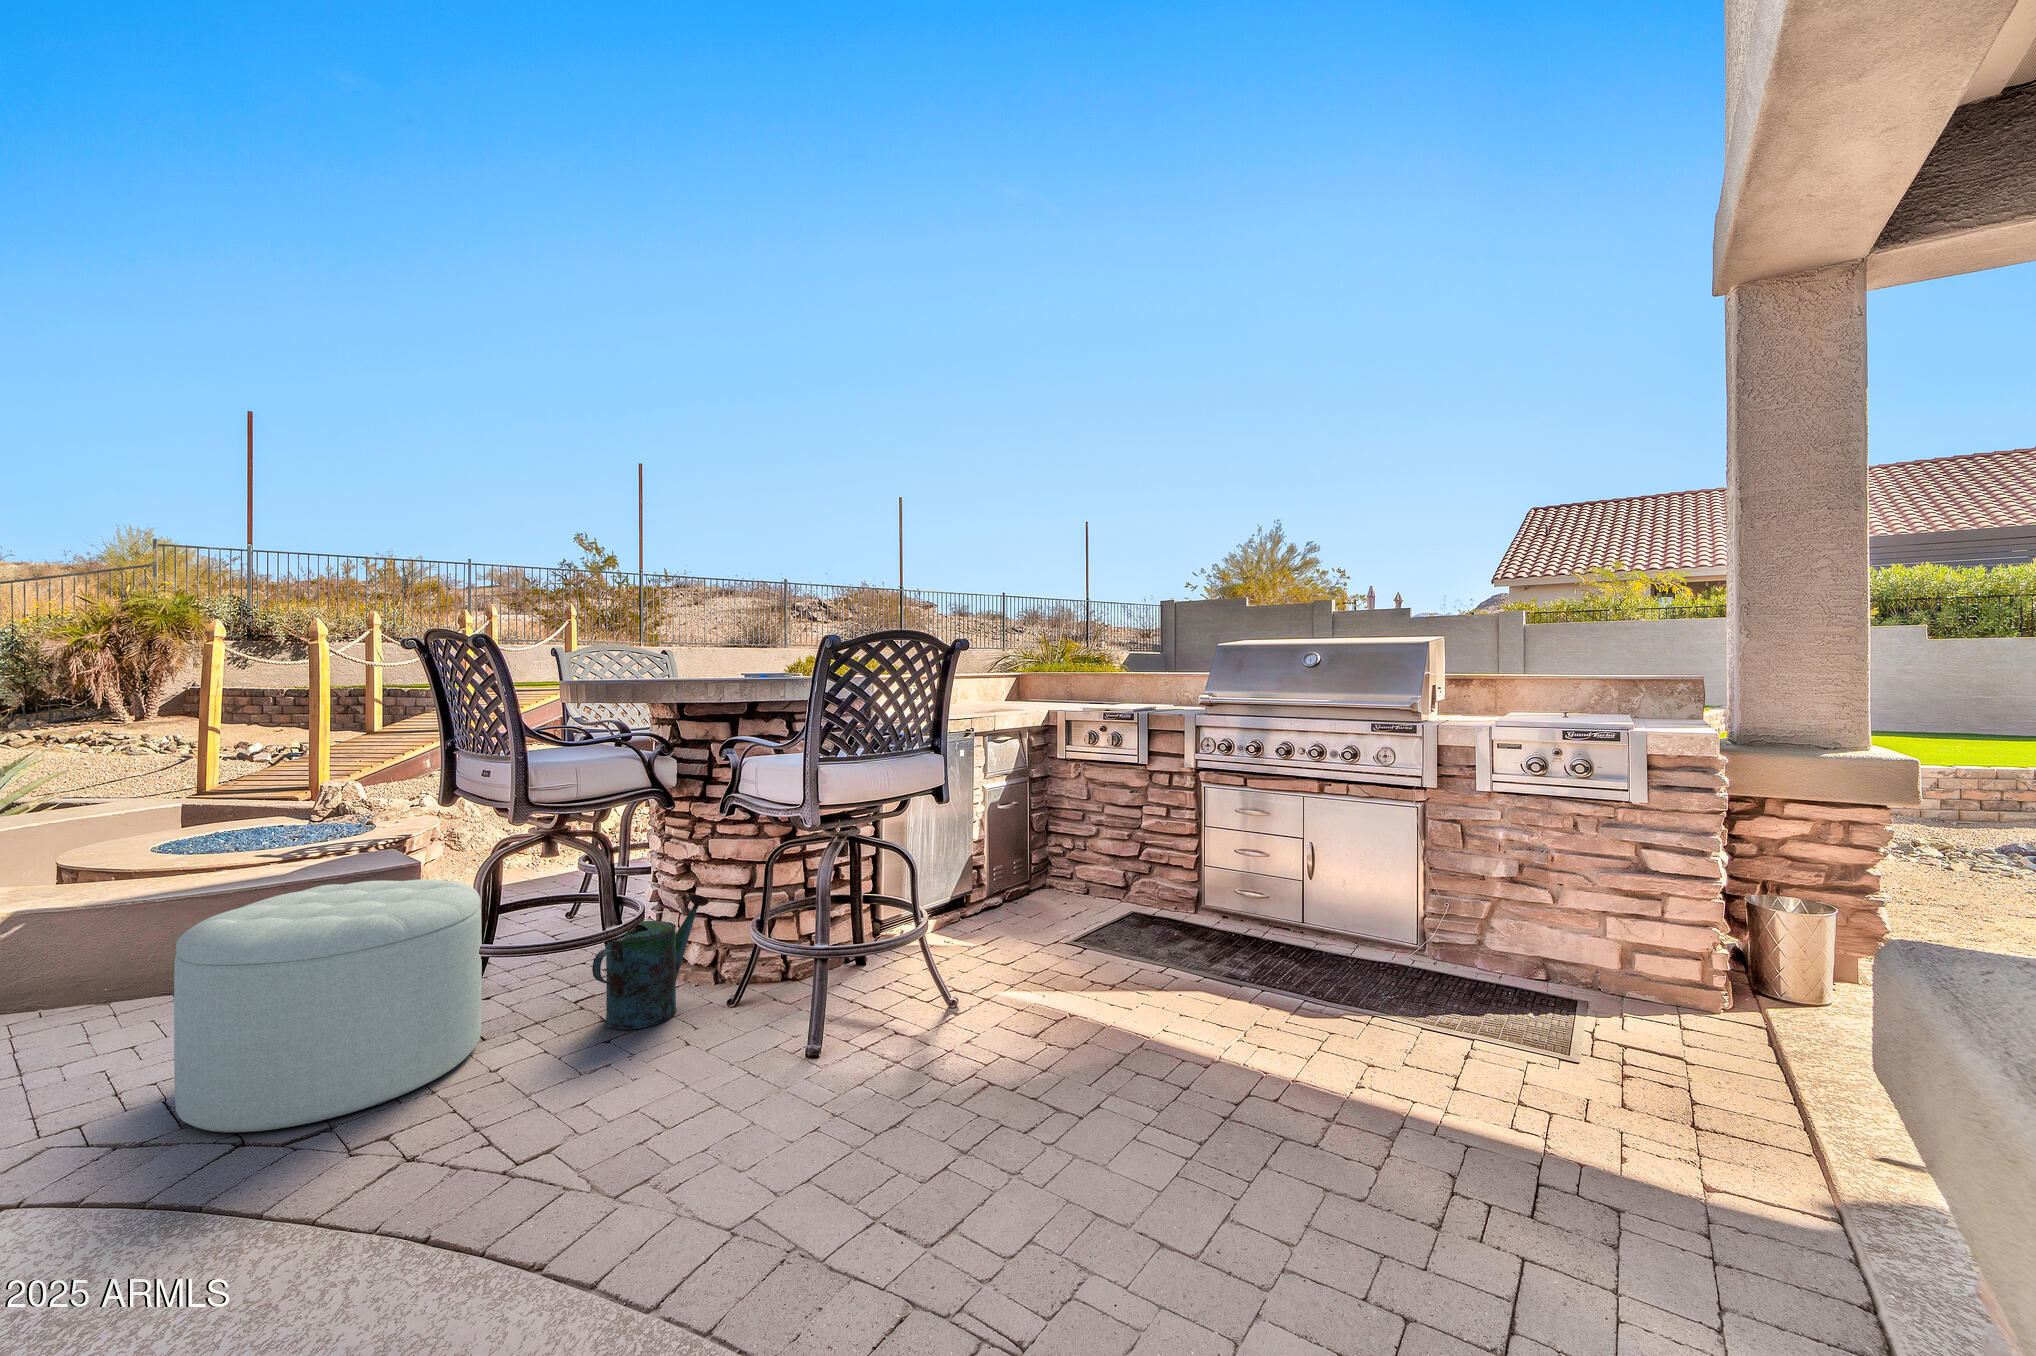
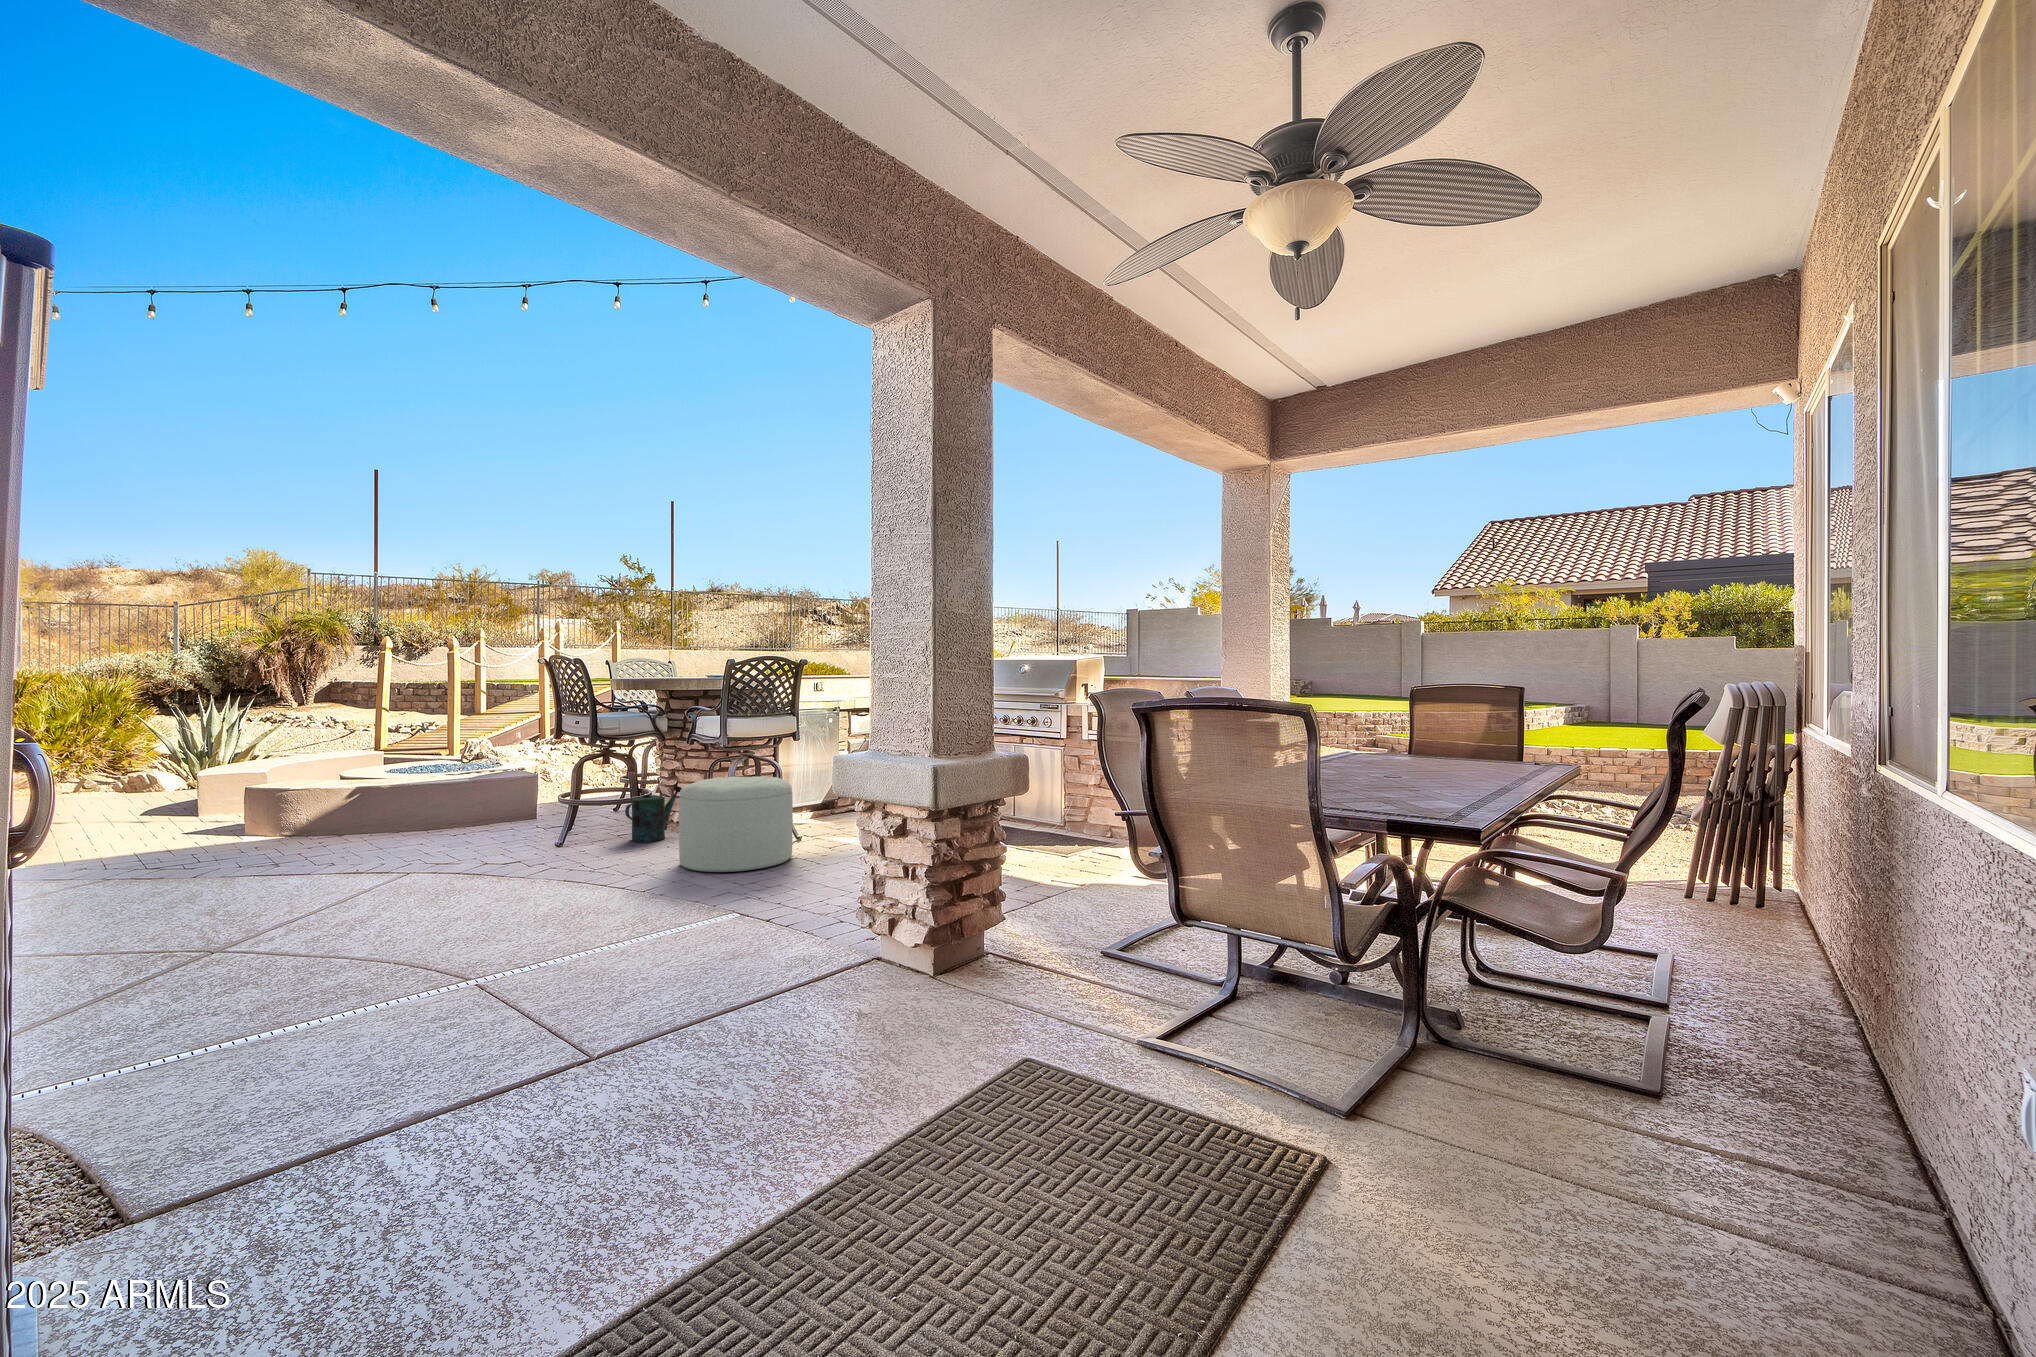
ottoman: present [174,879,482,1132] -> present [679,776,793,872]

